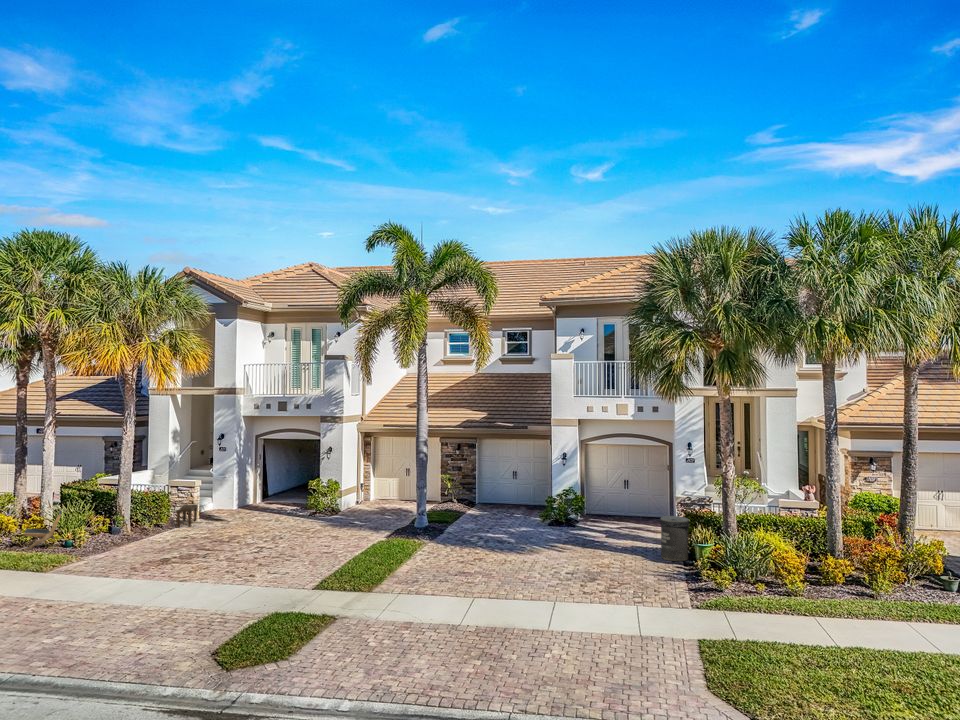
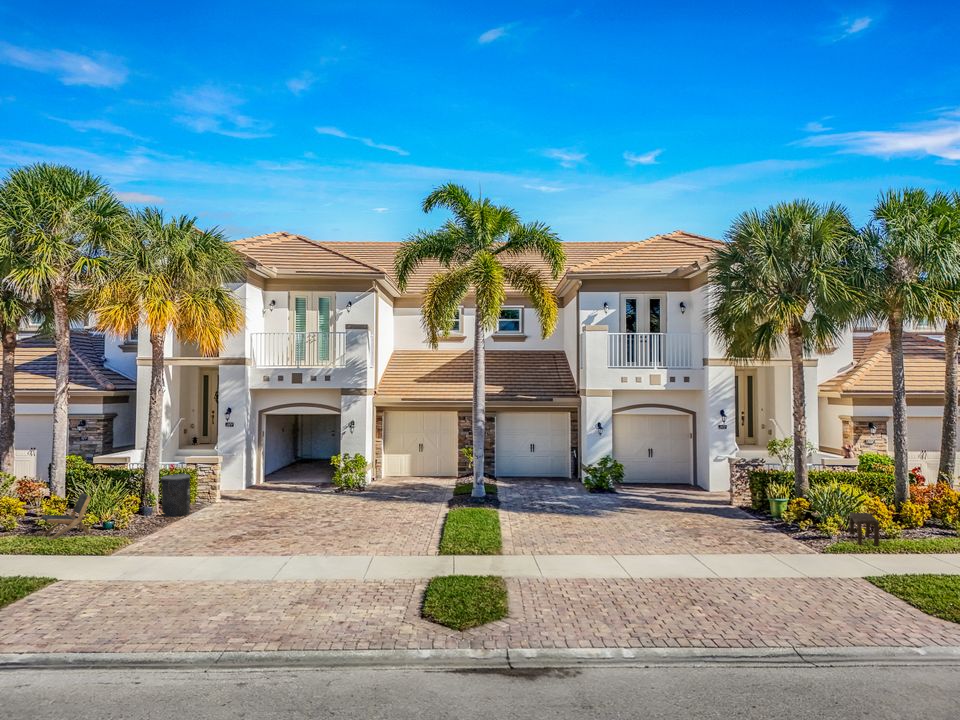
bench: present [176,504,198,527] -> present [850,512,879,546]
trash can: present [661,516,689,561] -> present [161,473,190,517]

